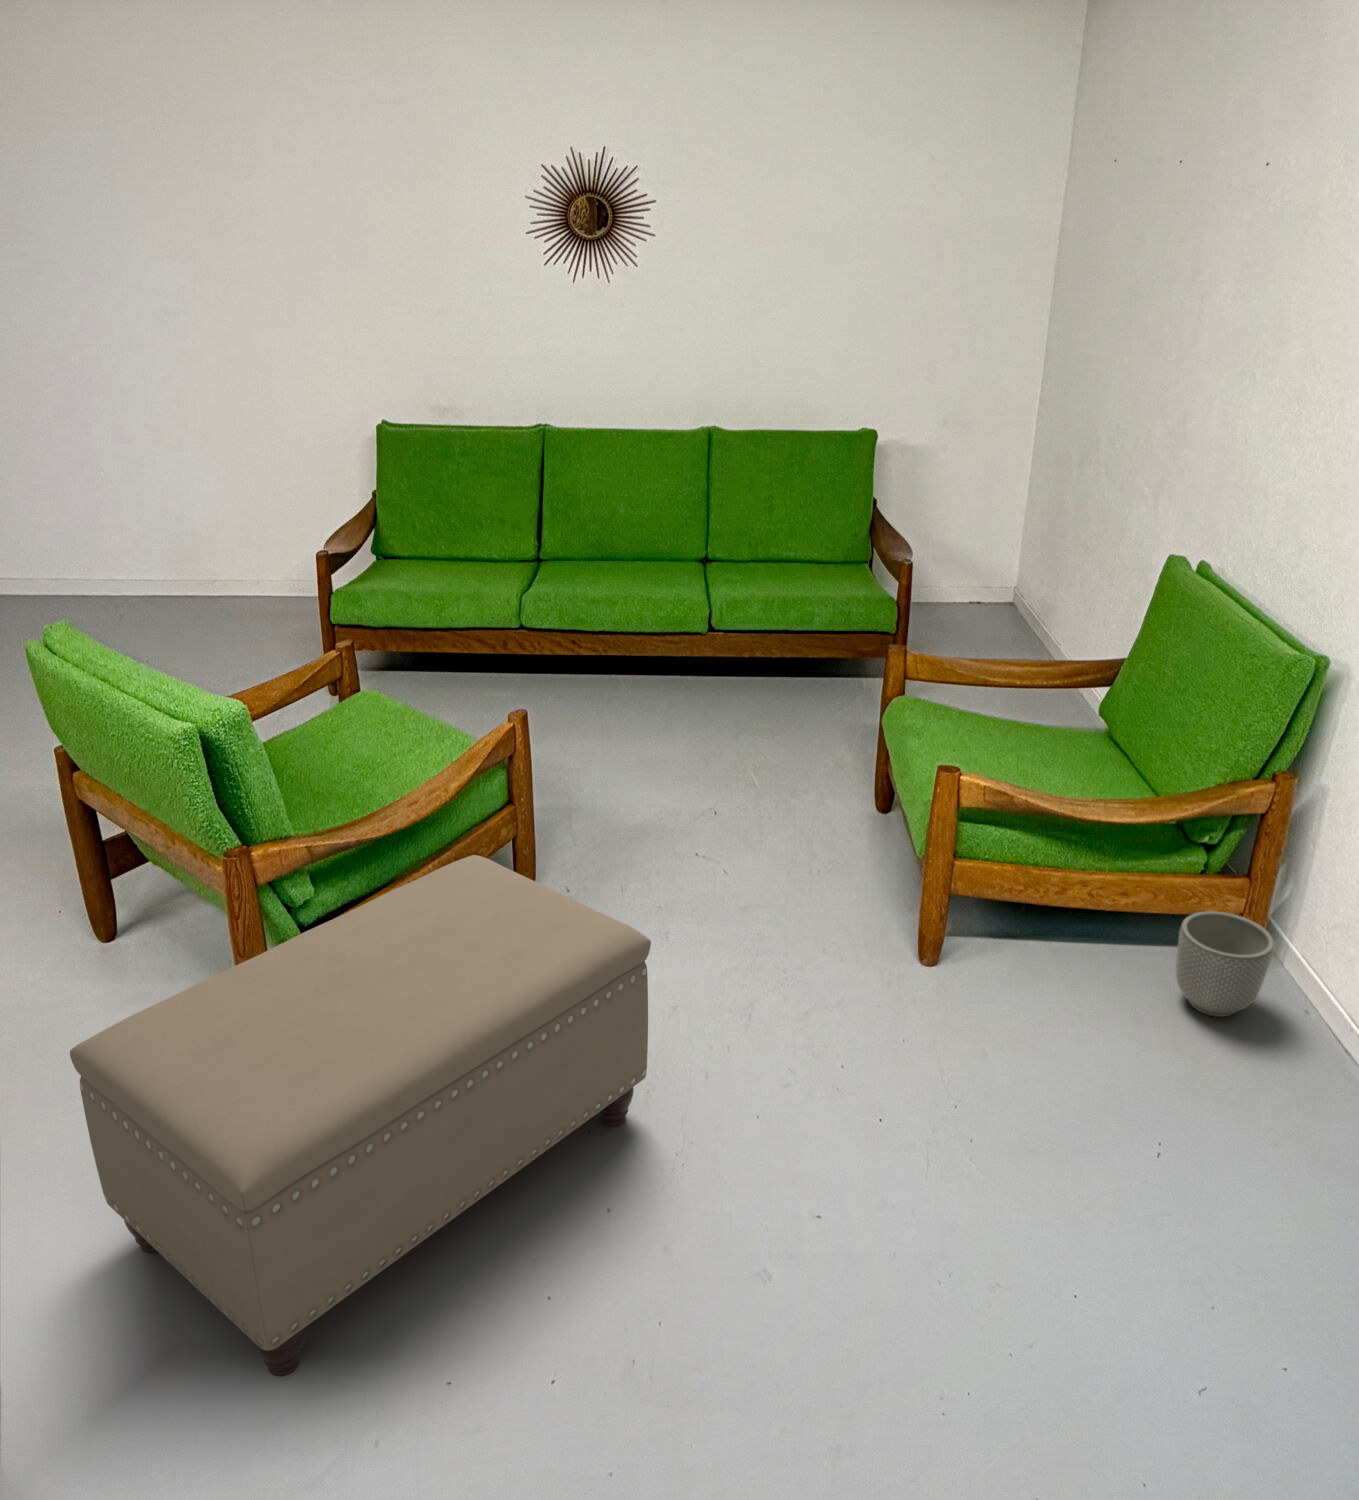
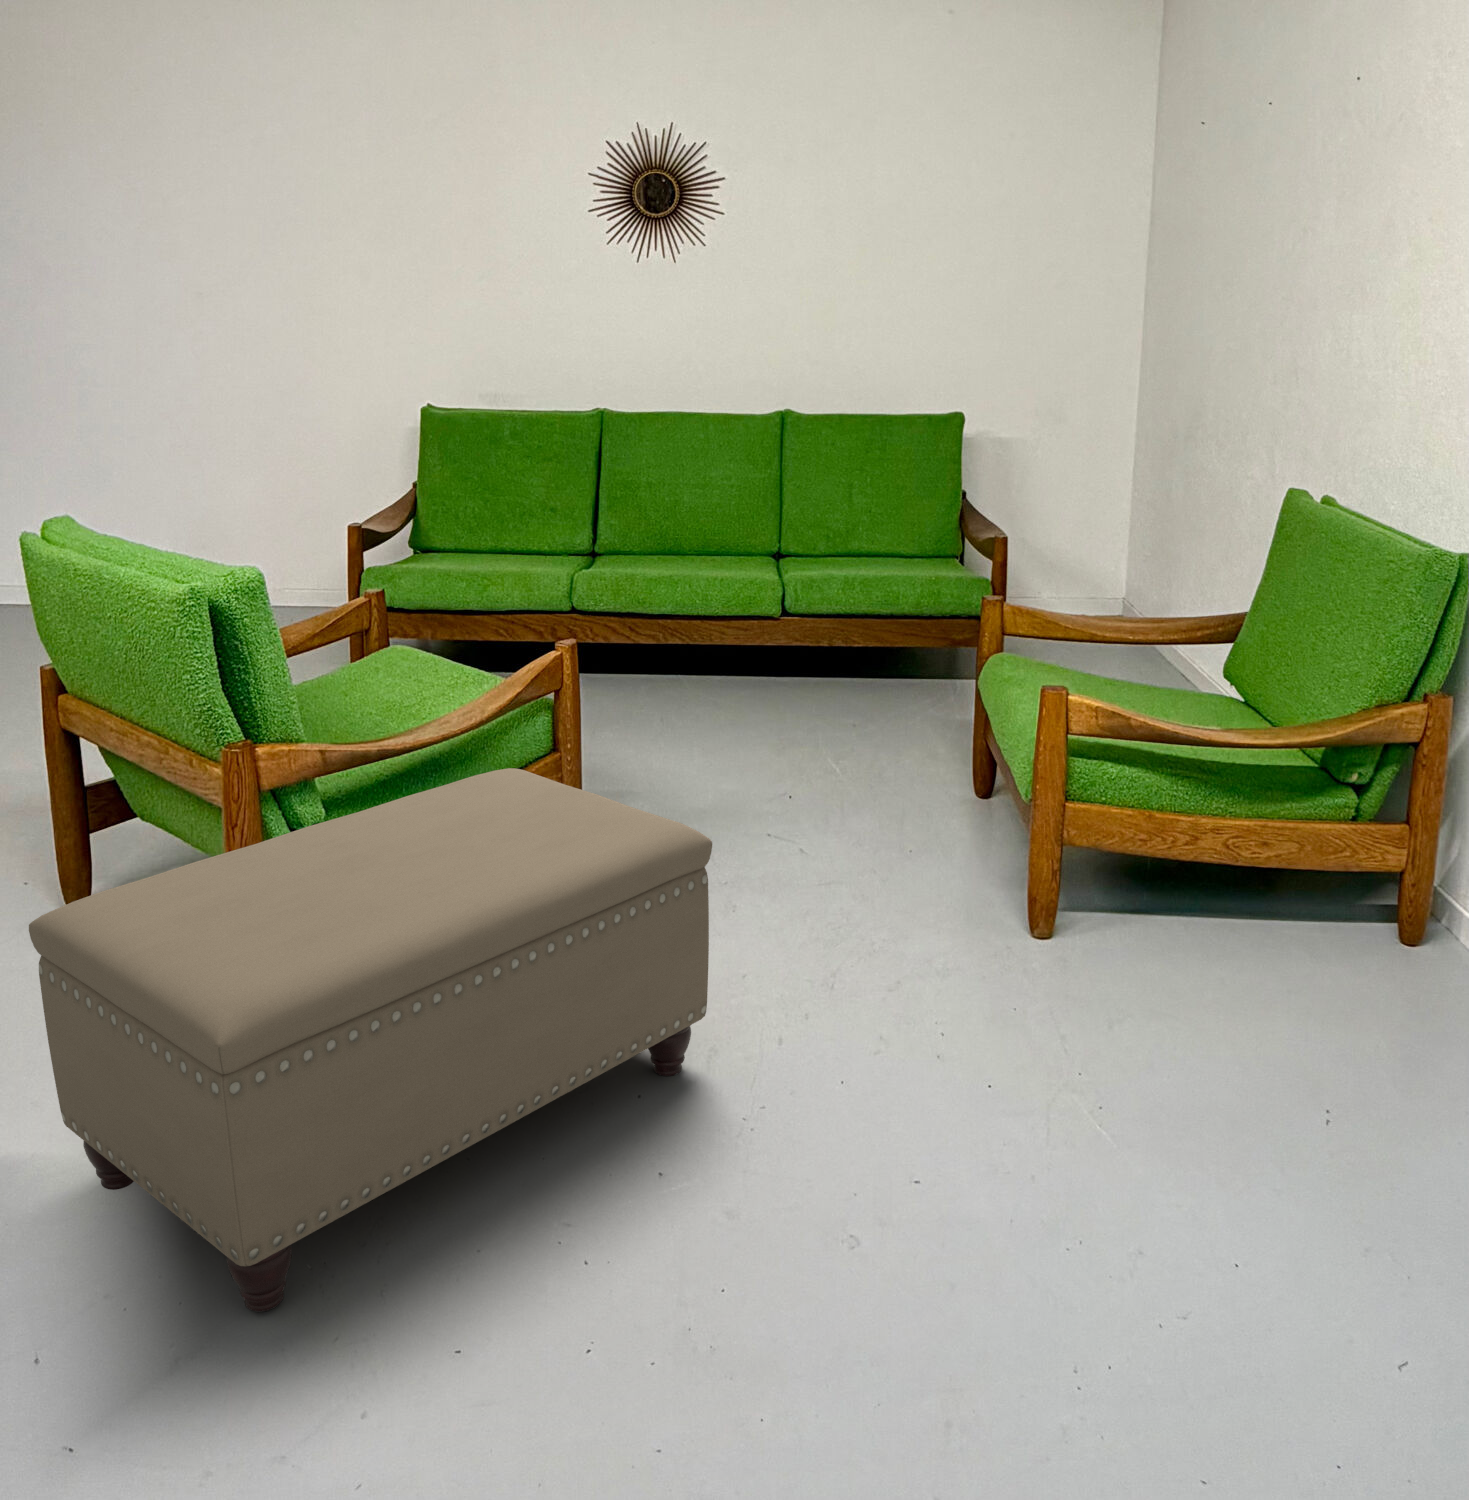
planter: present [1176,911,1274,1017] -> none [1325,861,1439,981]

